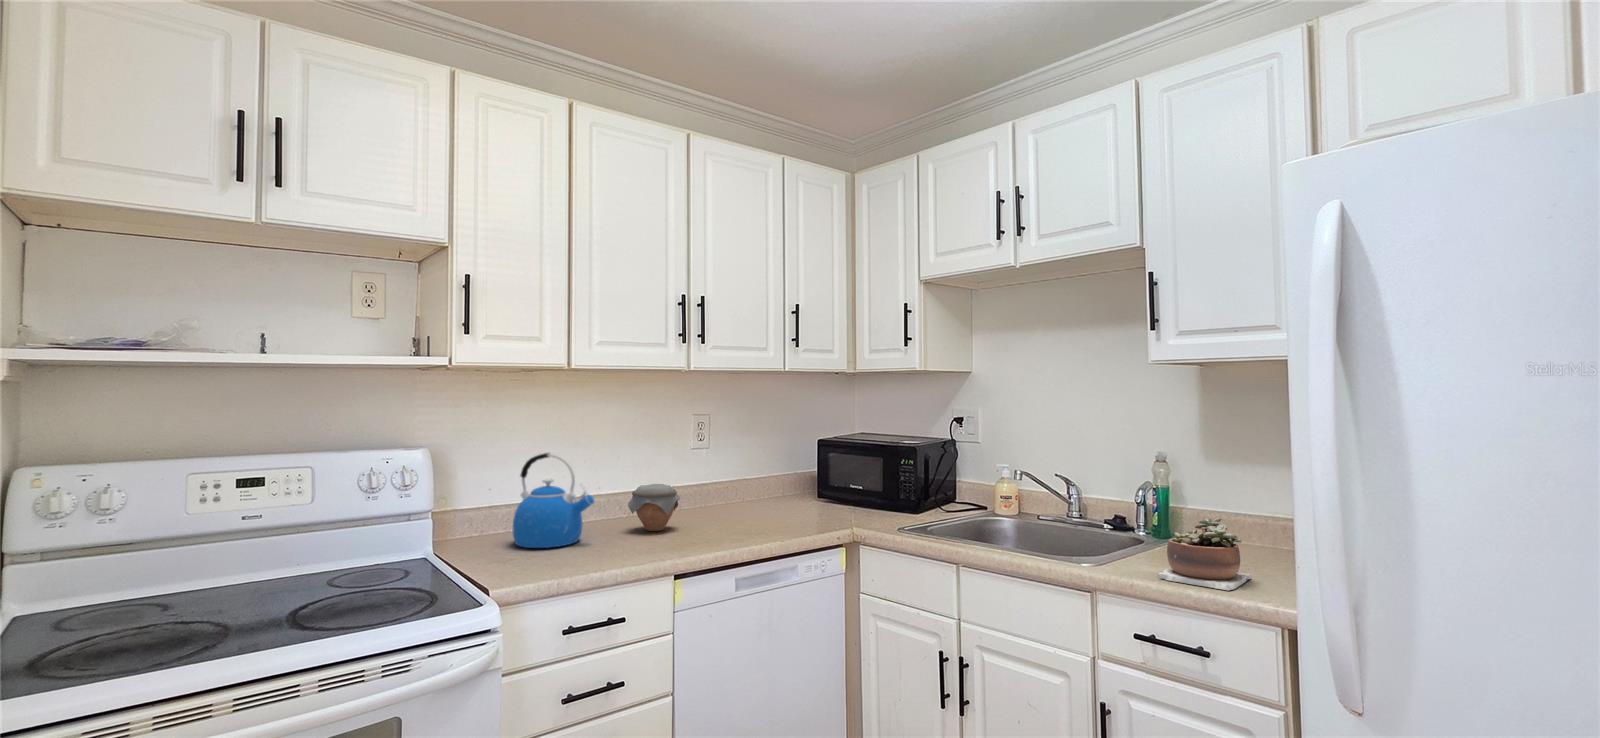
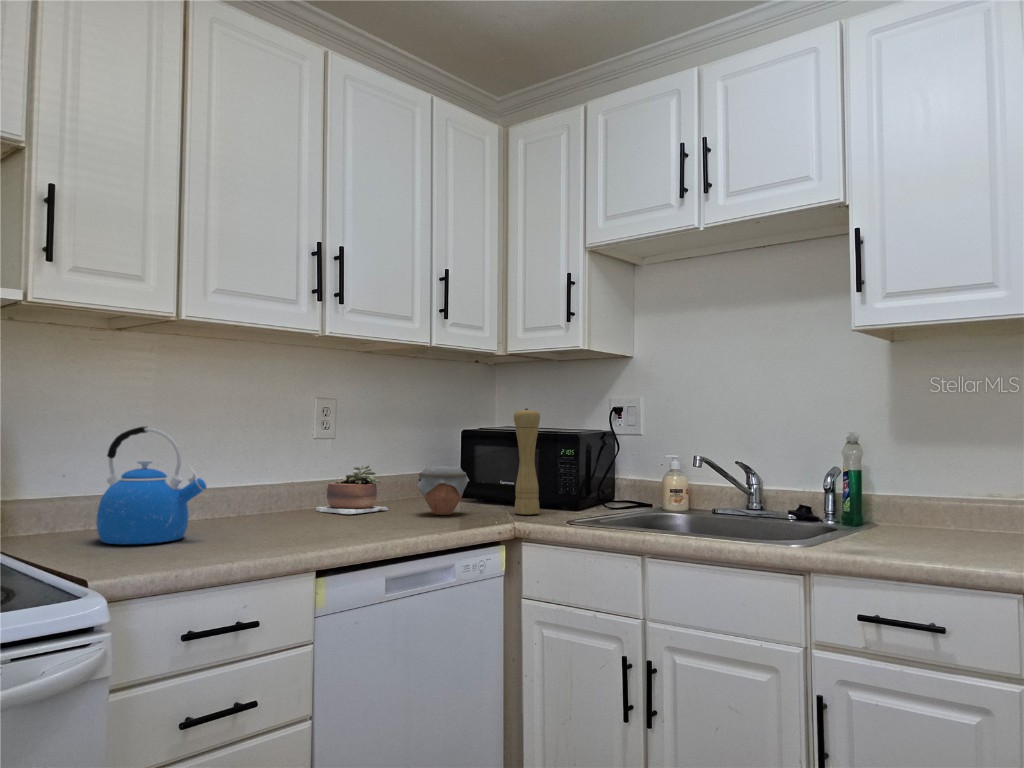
pepper mill: none [855,426,878,518] -> present [514,408,540,514]
jar: present [628,484,680,531] -> present [417,466,469,515]
succulent plant: present [1157,518,1251,591] -> present [316,465,388,514]

